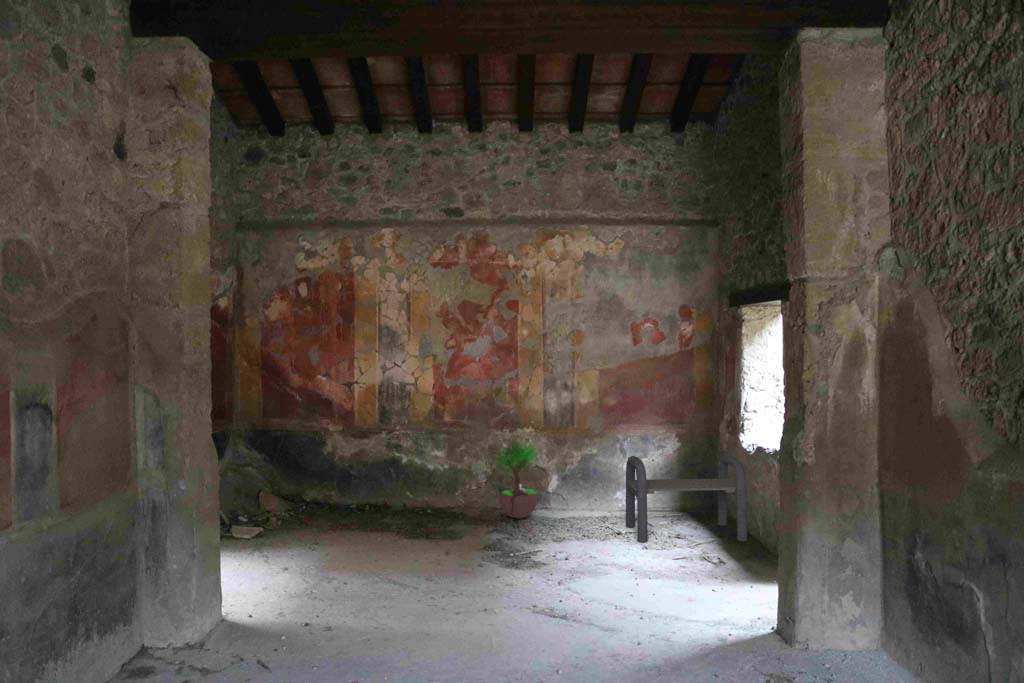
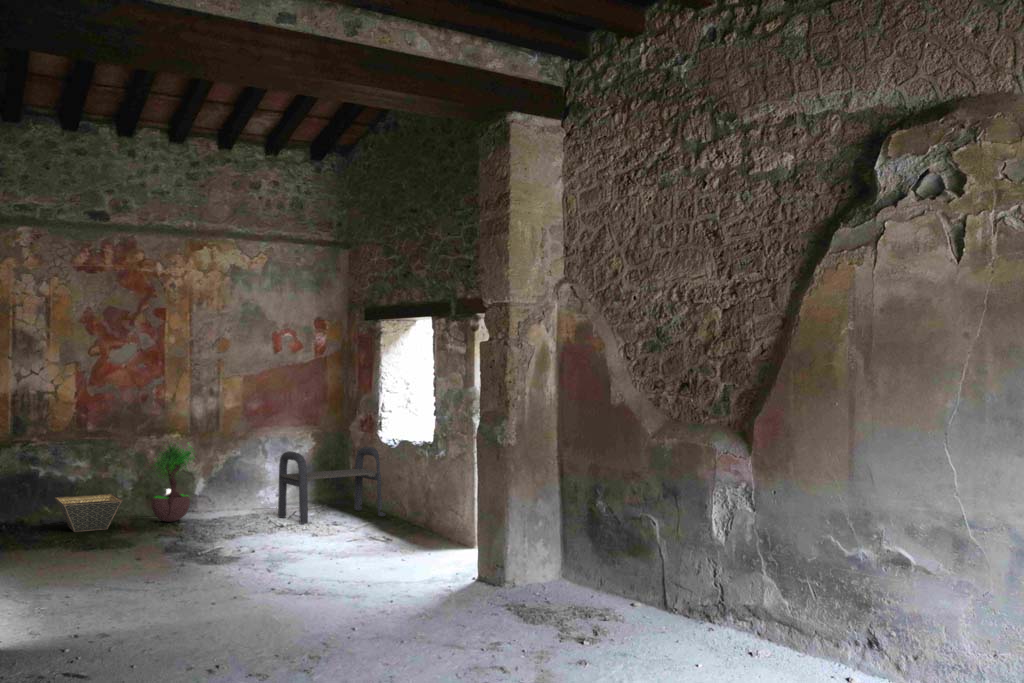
basket: none [405,484,468,523] -> present [55,494,123,532]

